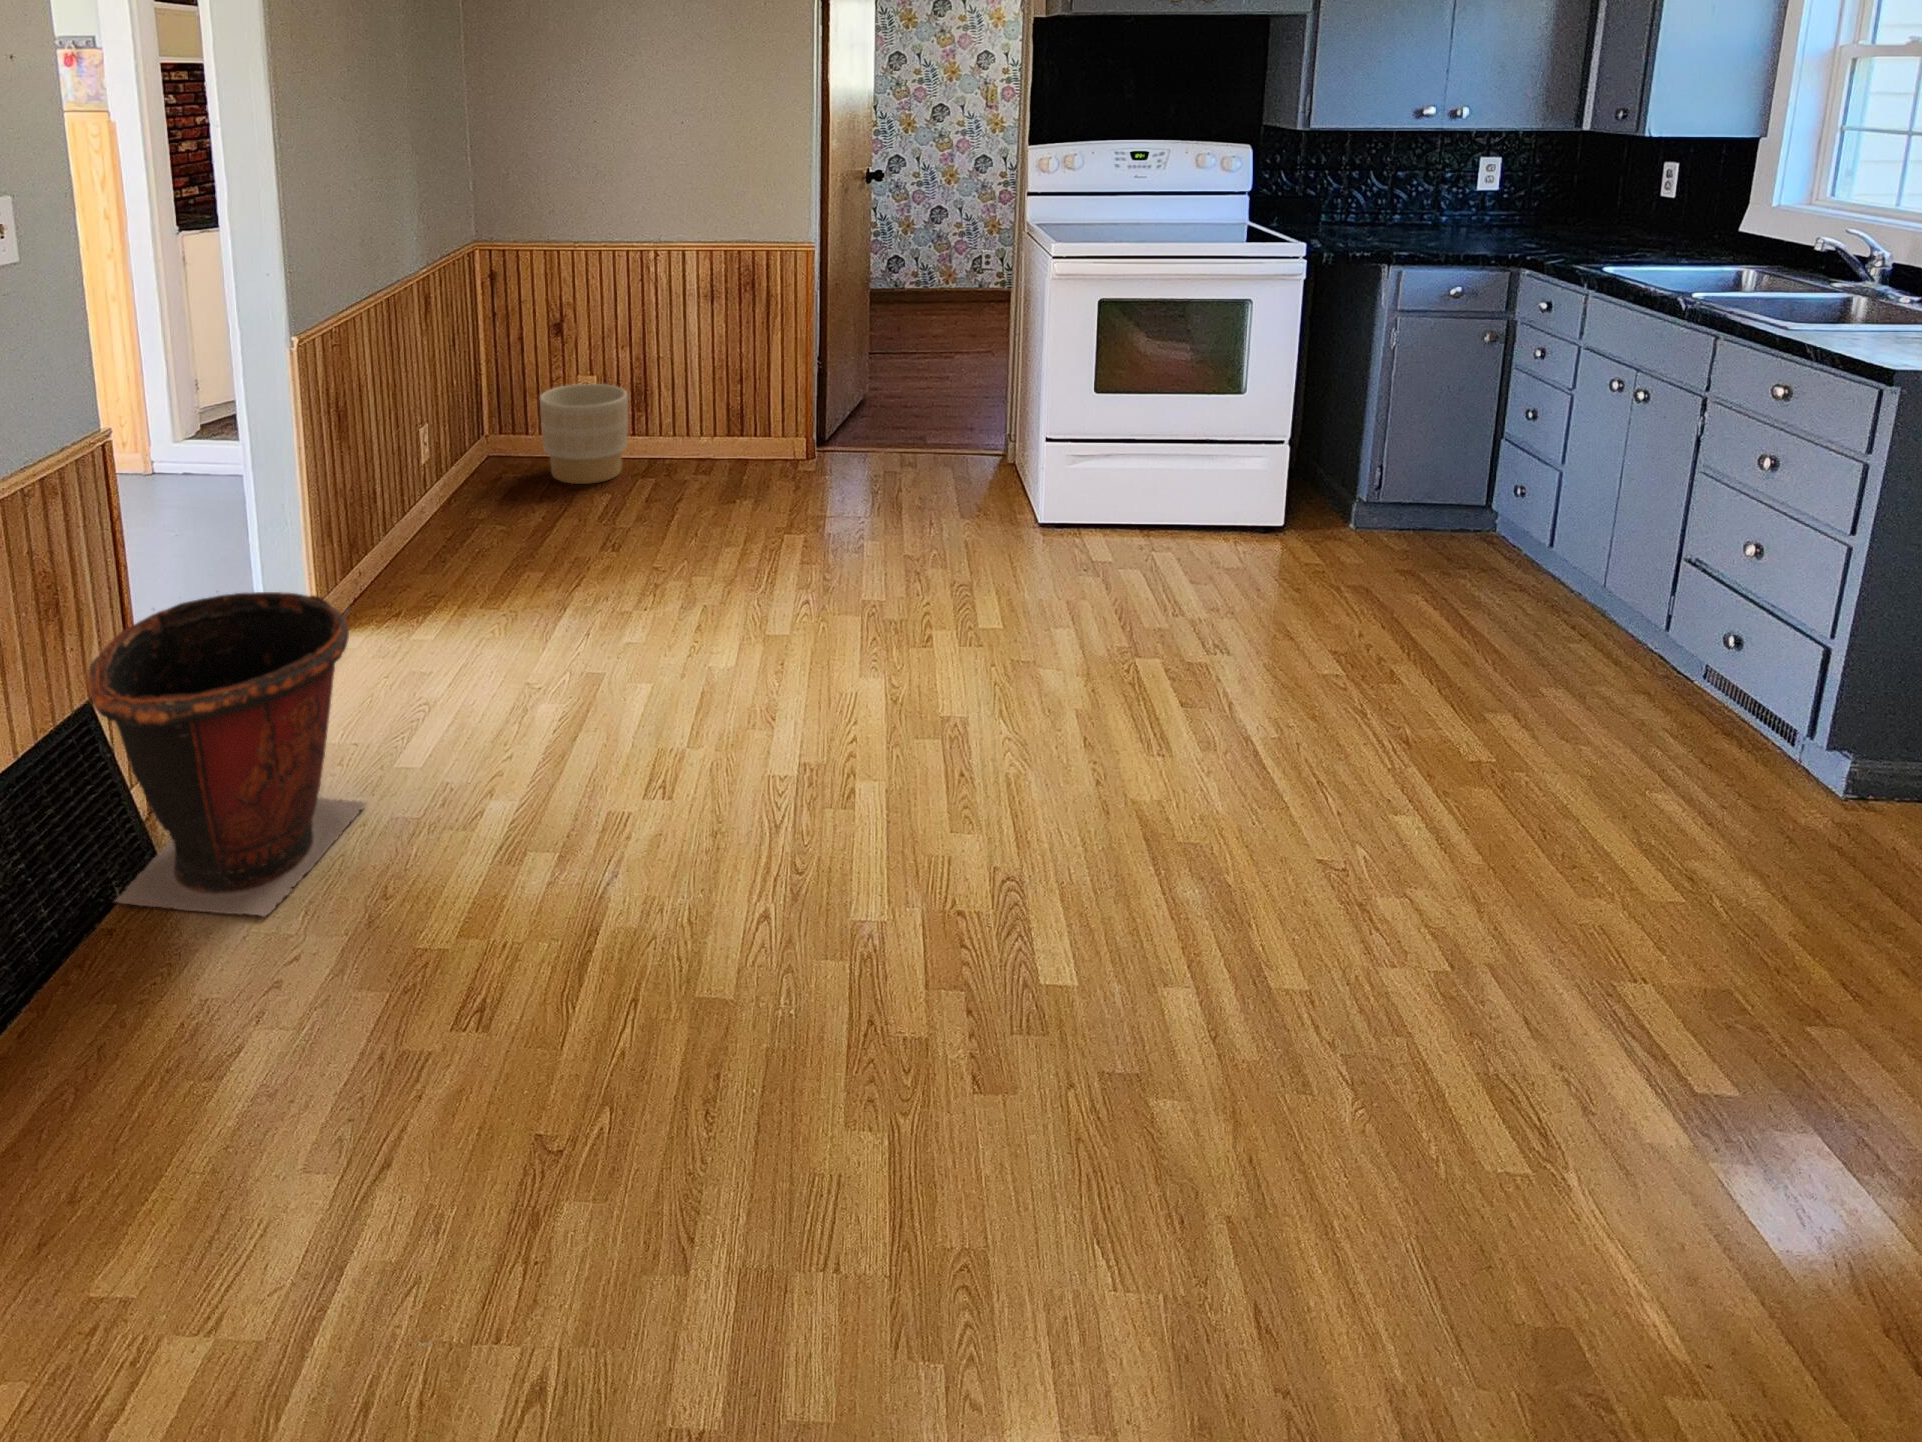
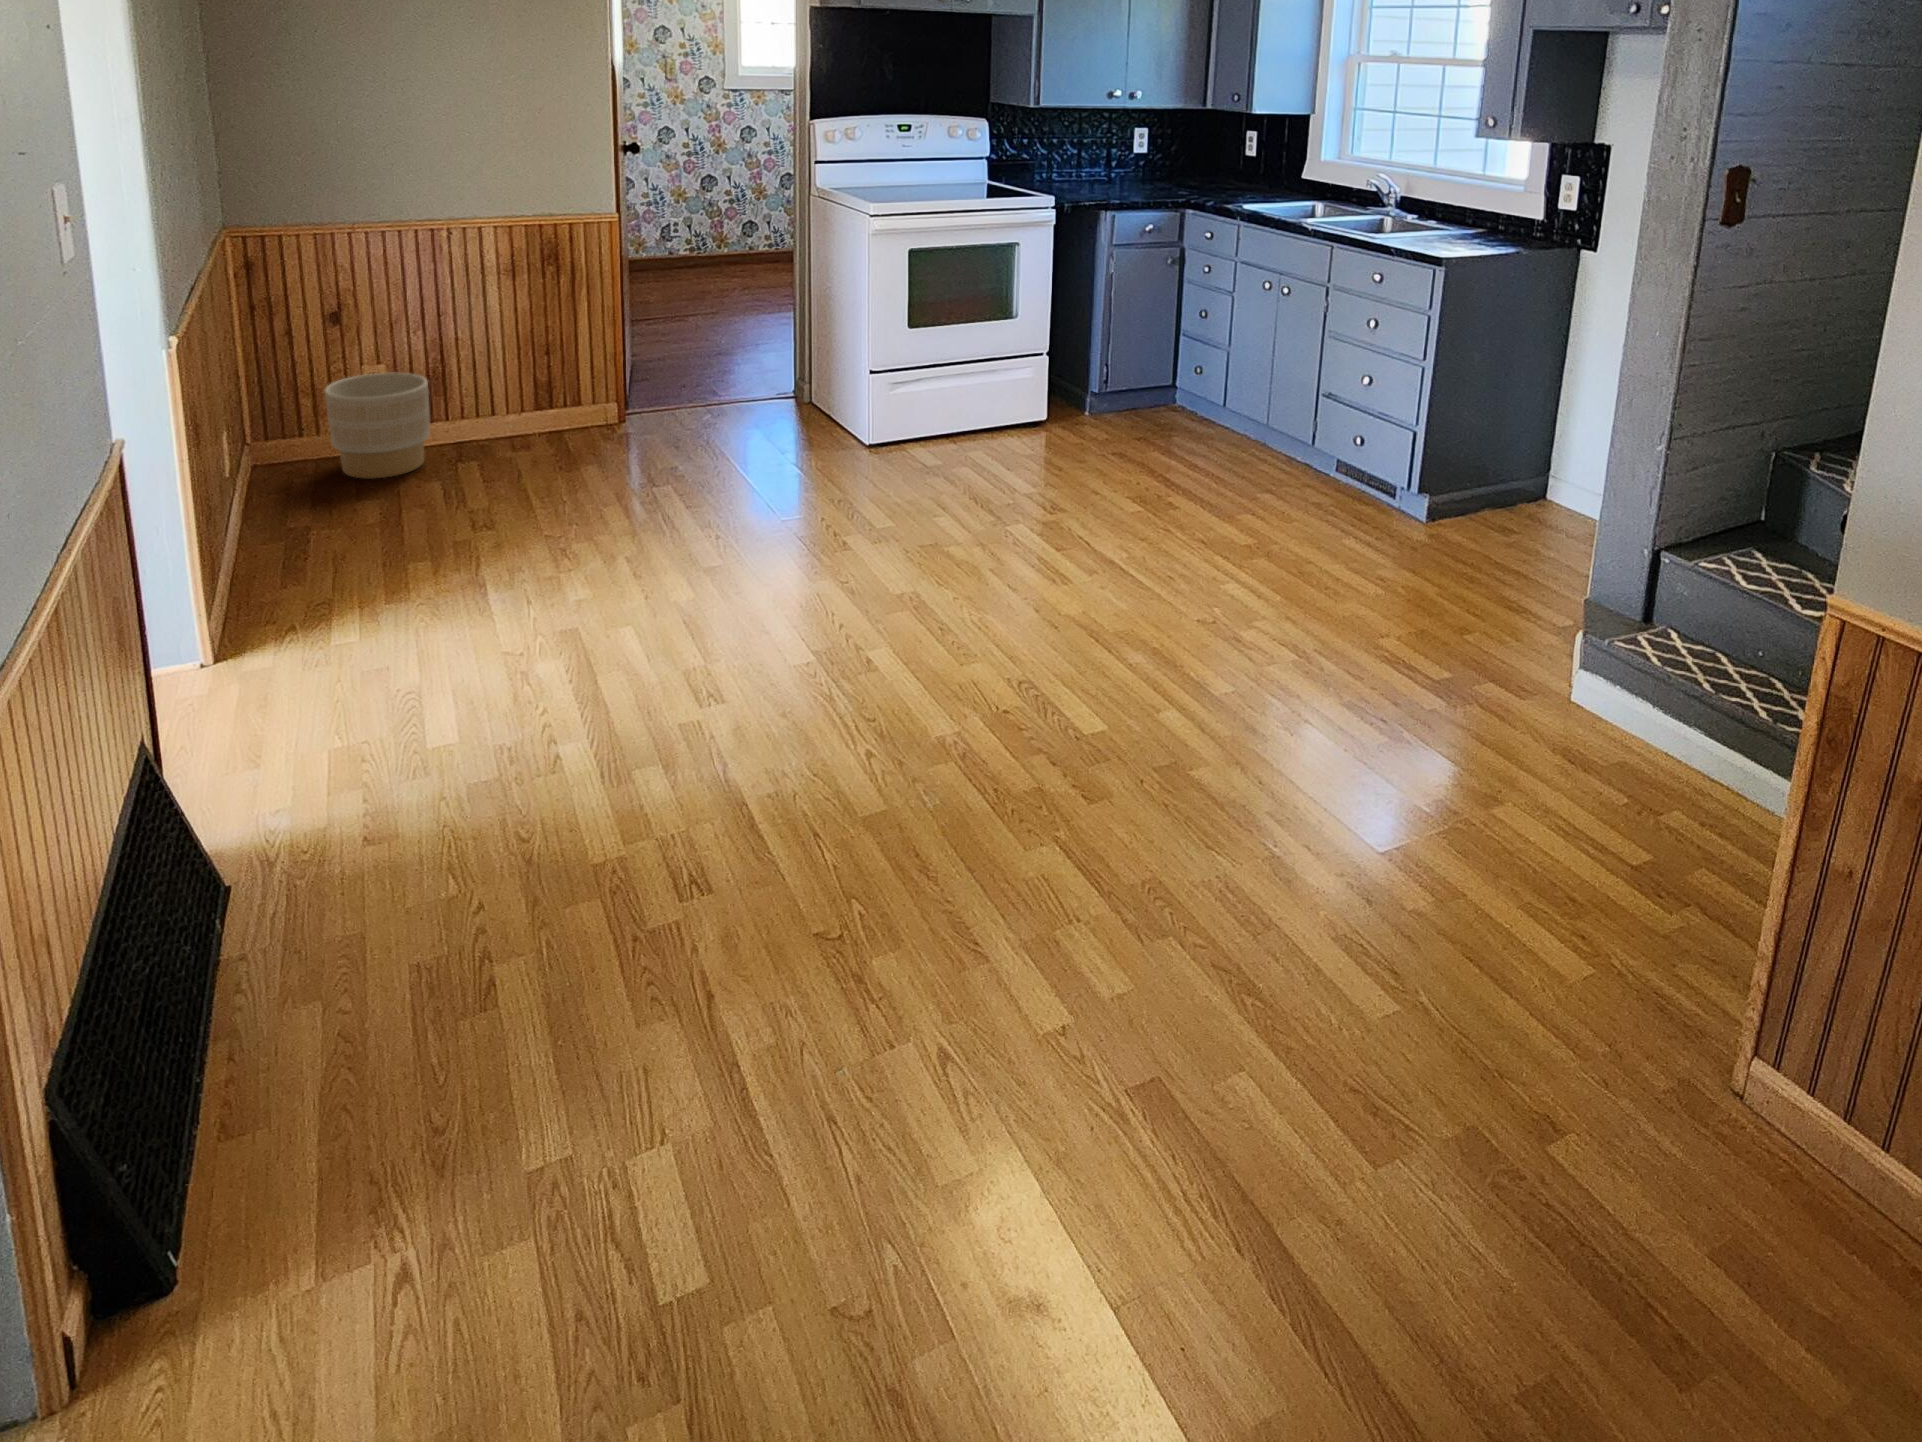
trash can: present [88,592,367,916] -> none [168,567,442,936]

